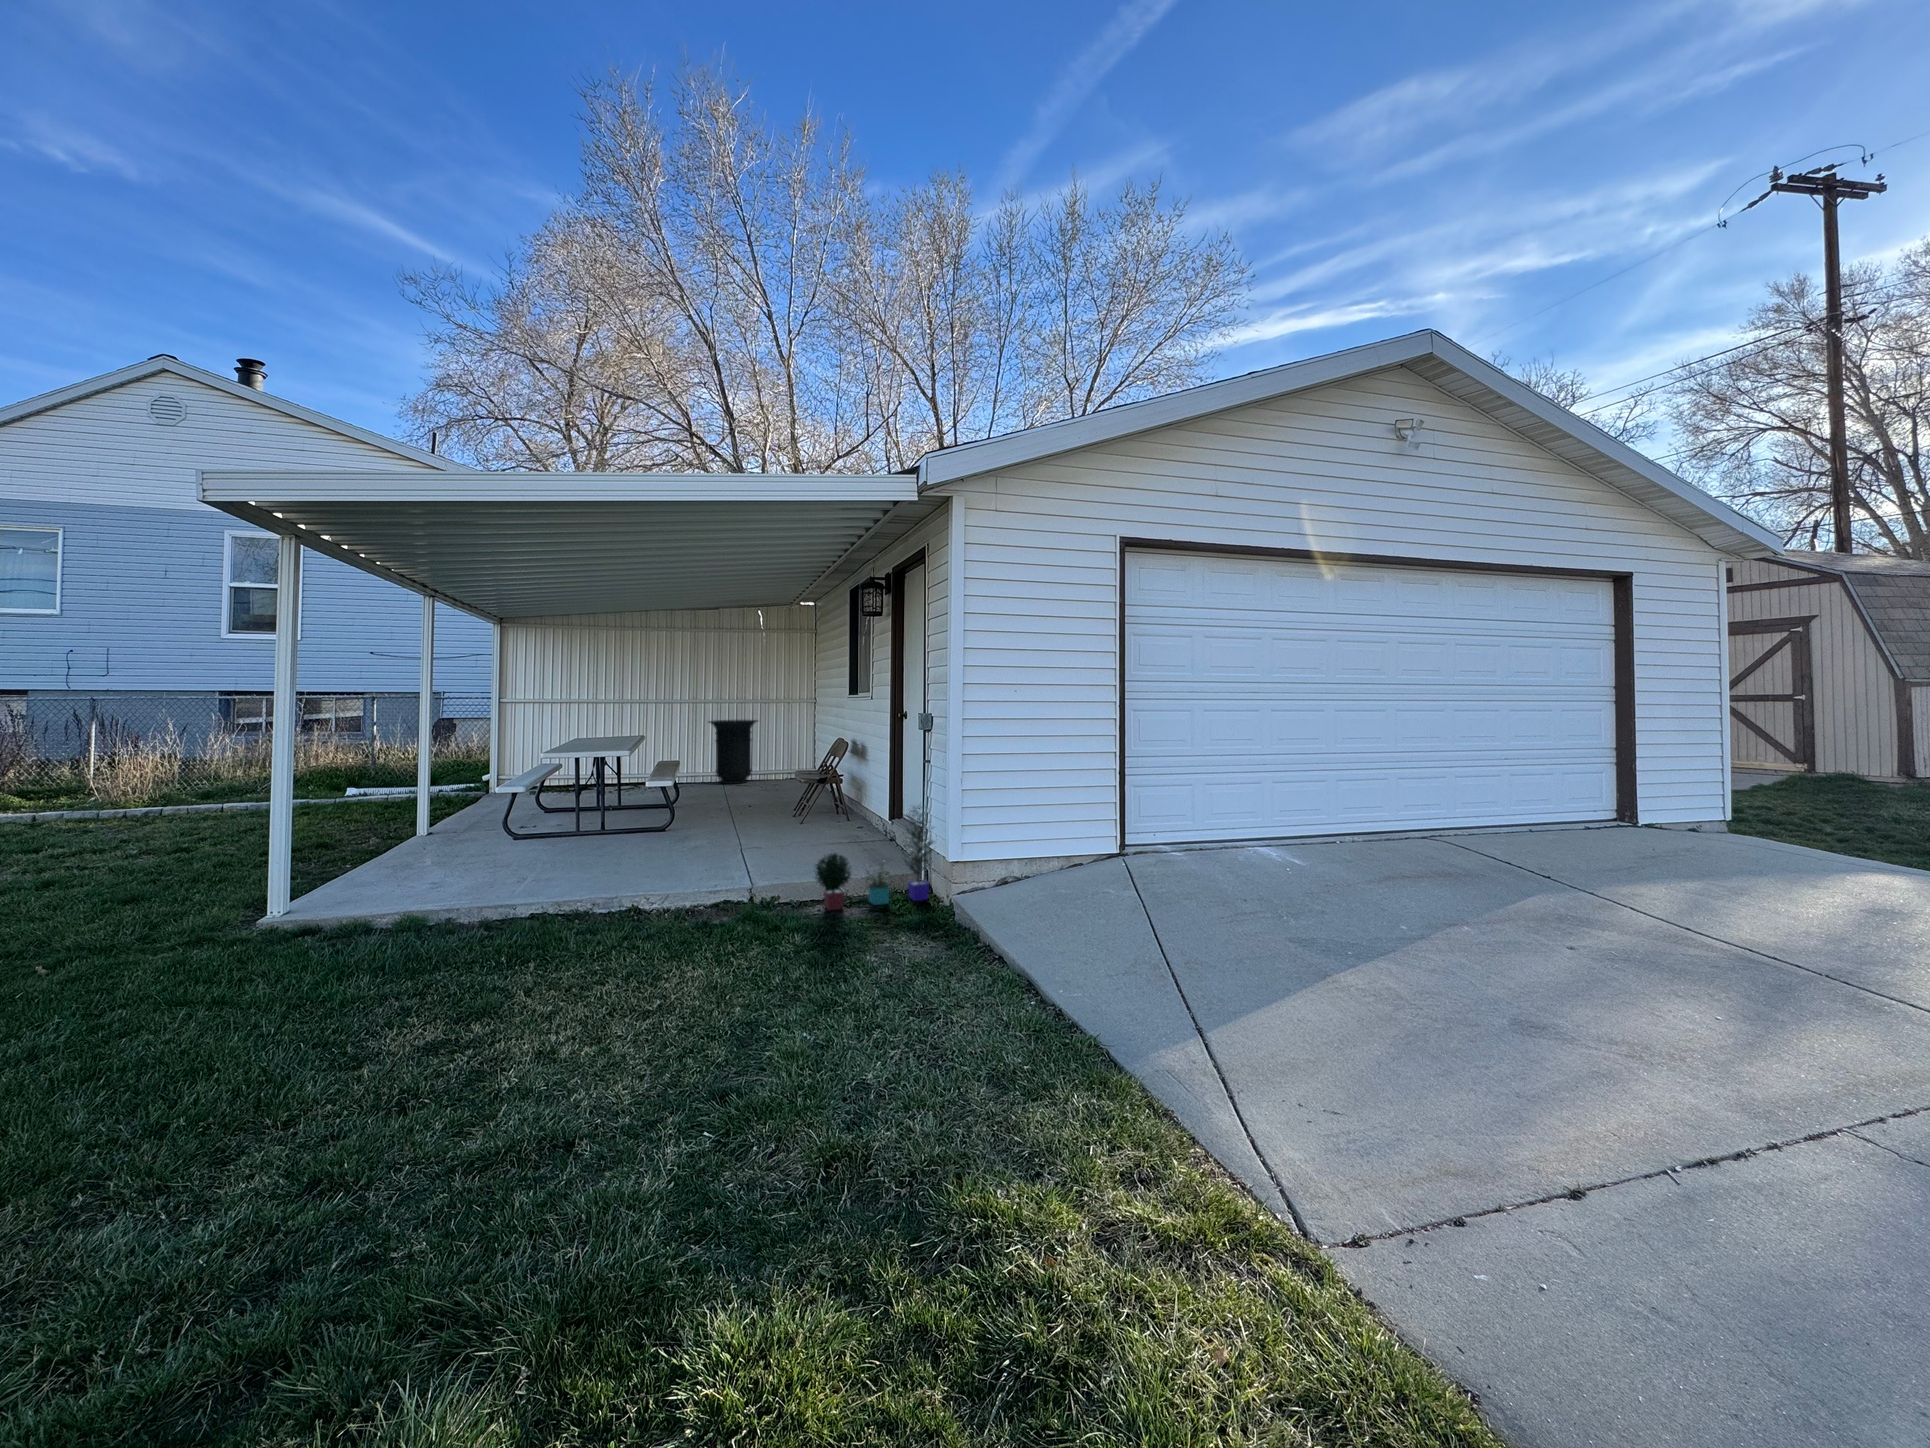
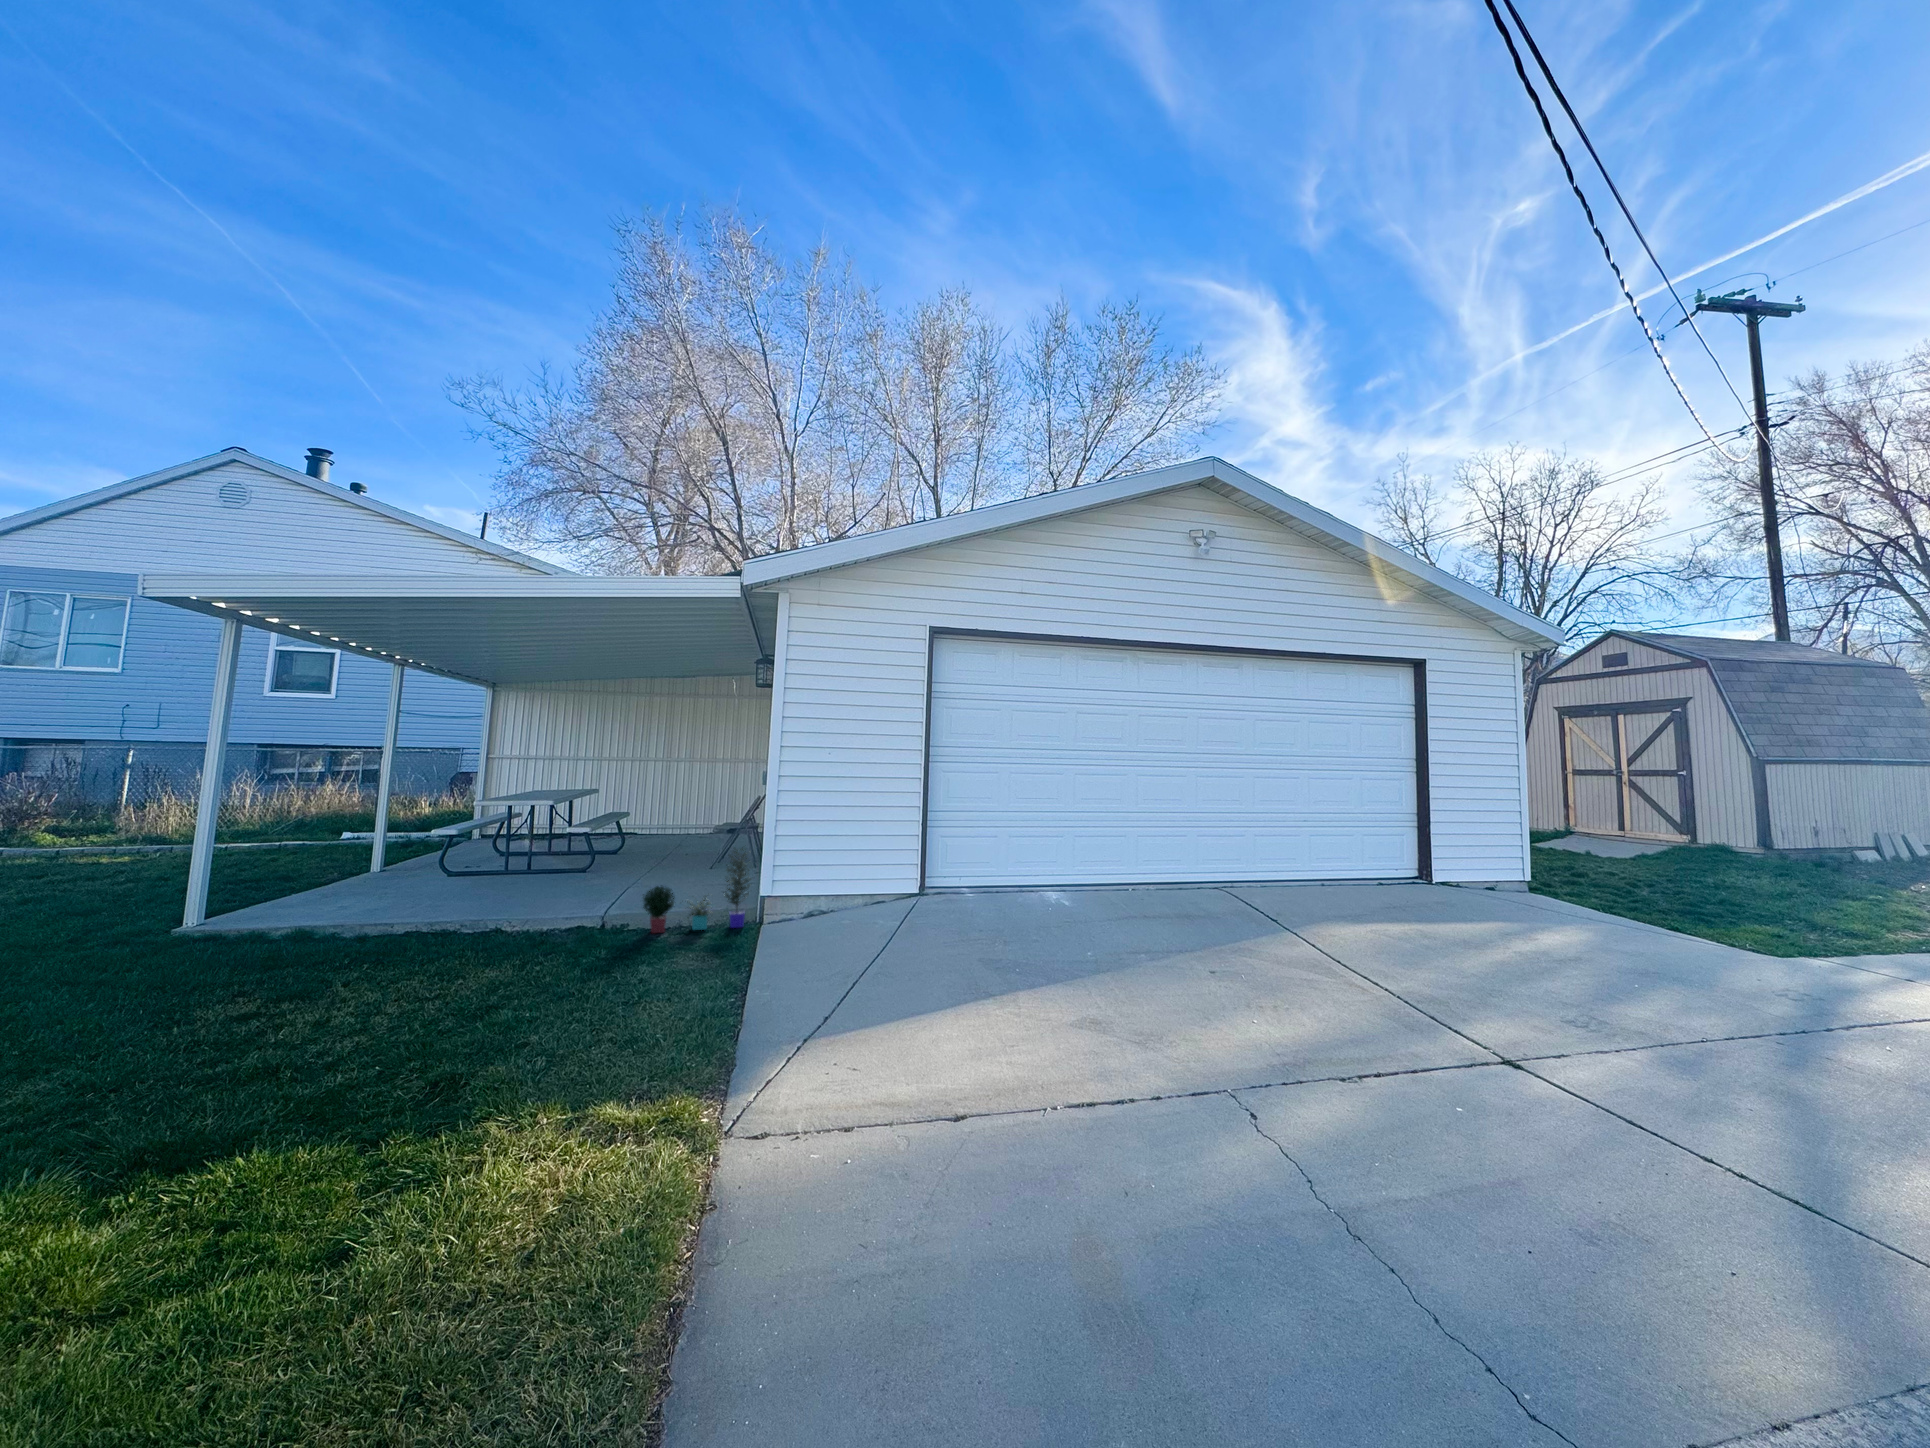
trash can: present [709,720,758,784] -> none [679,777,727,835]

